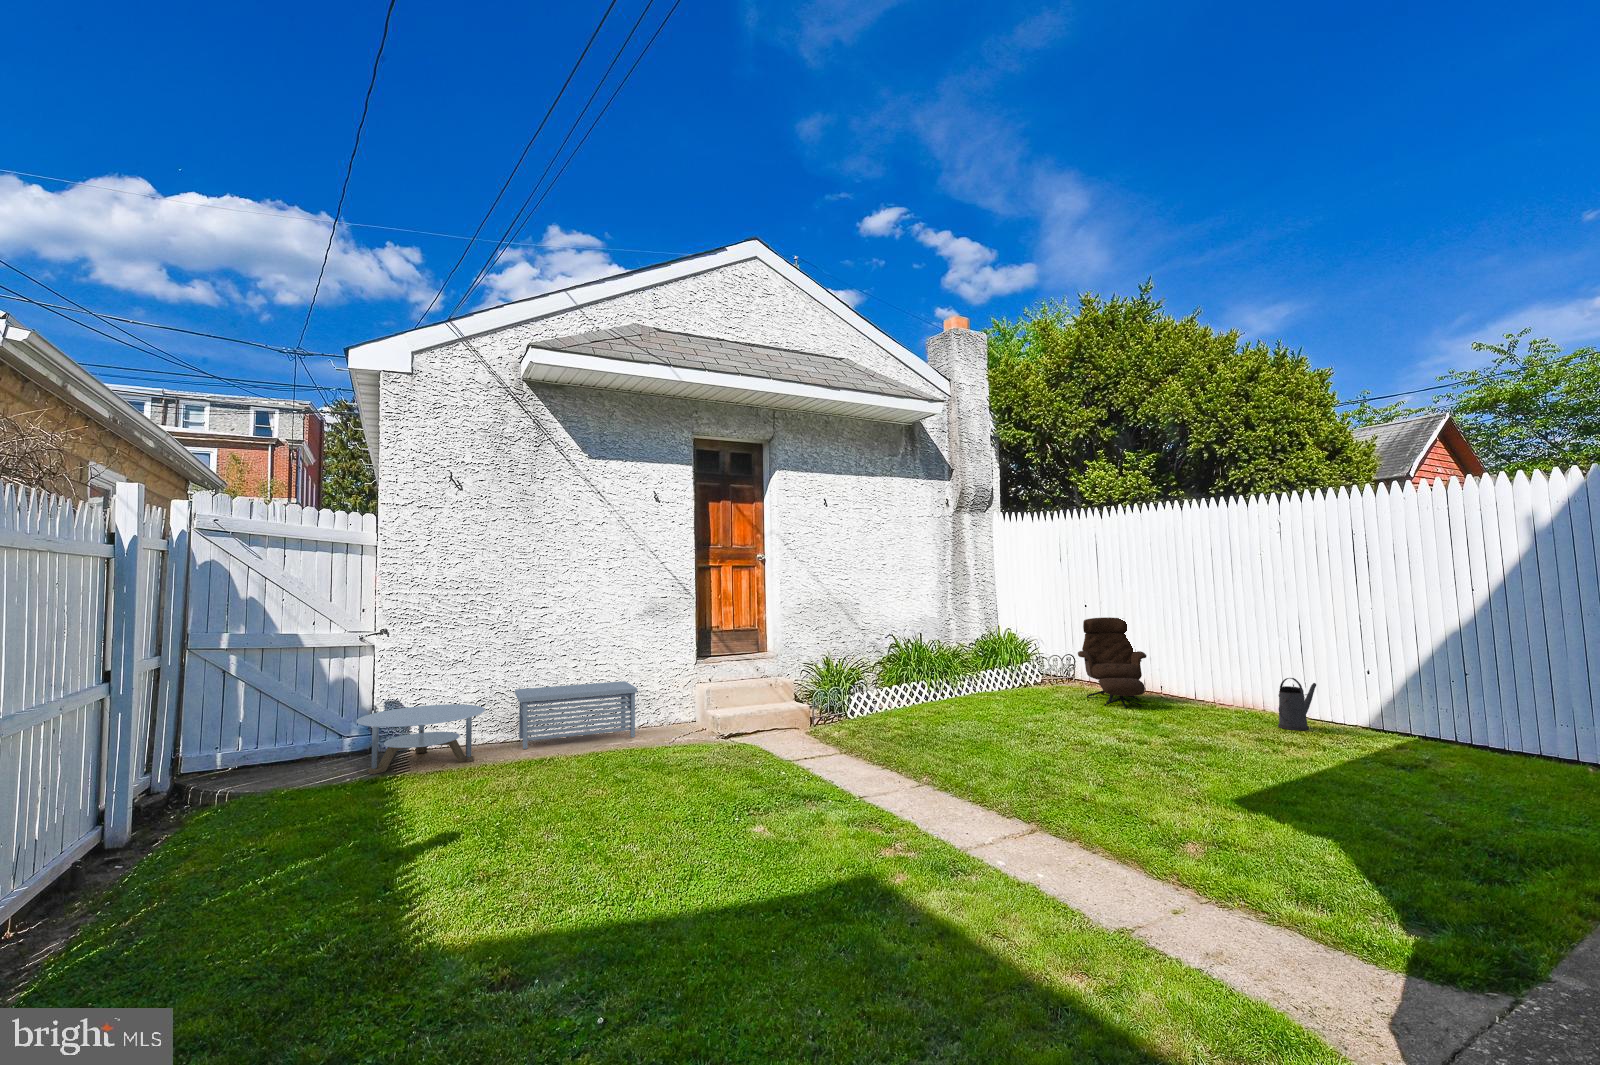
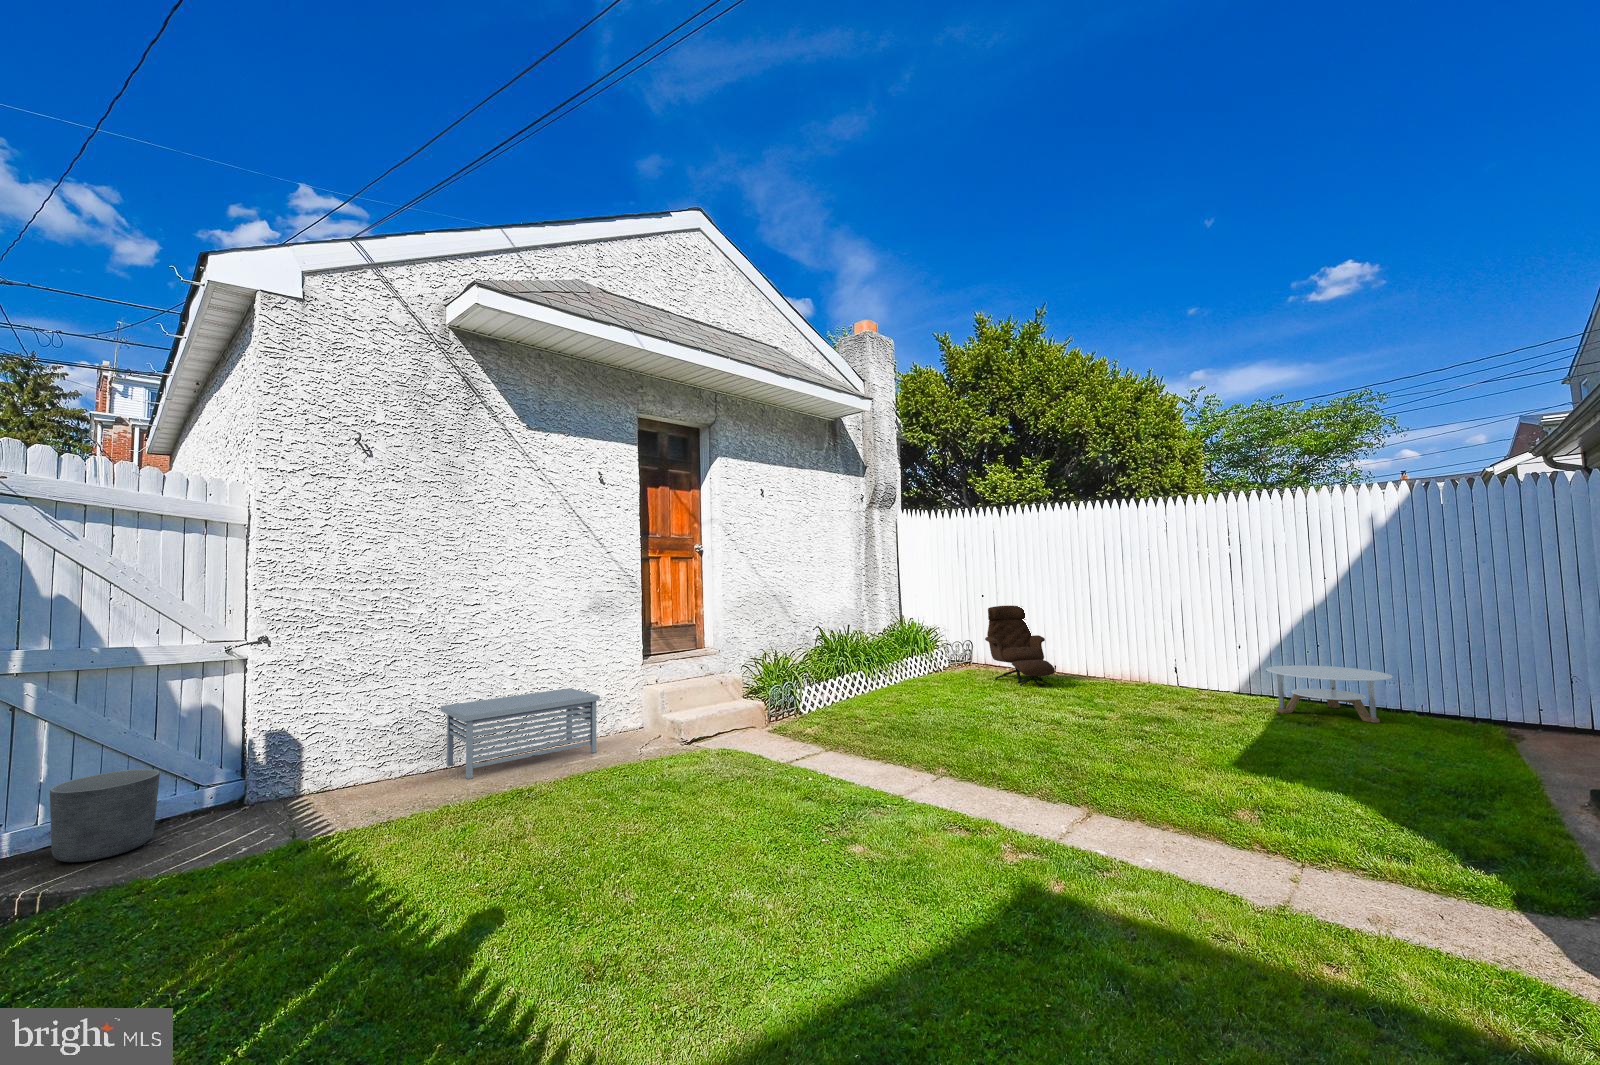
watering can: present [1278,678,1316,730] -> none [1175,653,1200,698]
round table: present [356,704,485,774] -> present [1266,665,1393,723]
planter: none [244,720,309,778] -> present [50,769,160,862]

